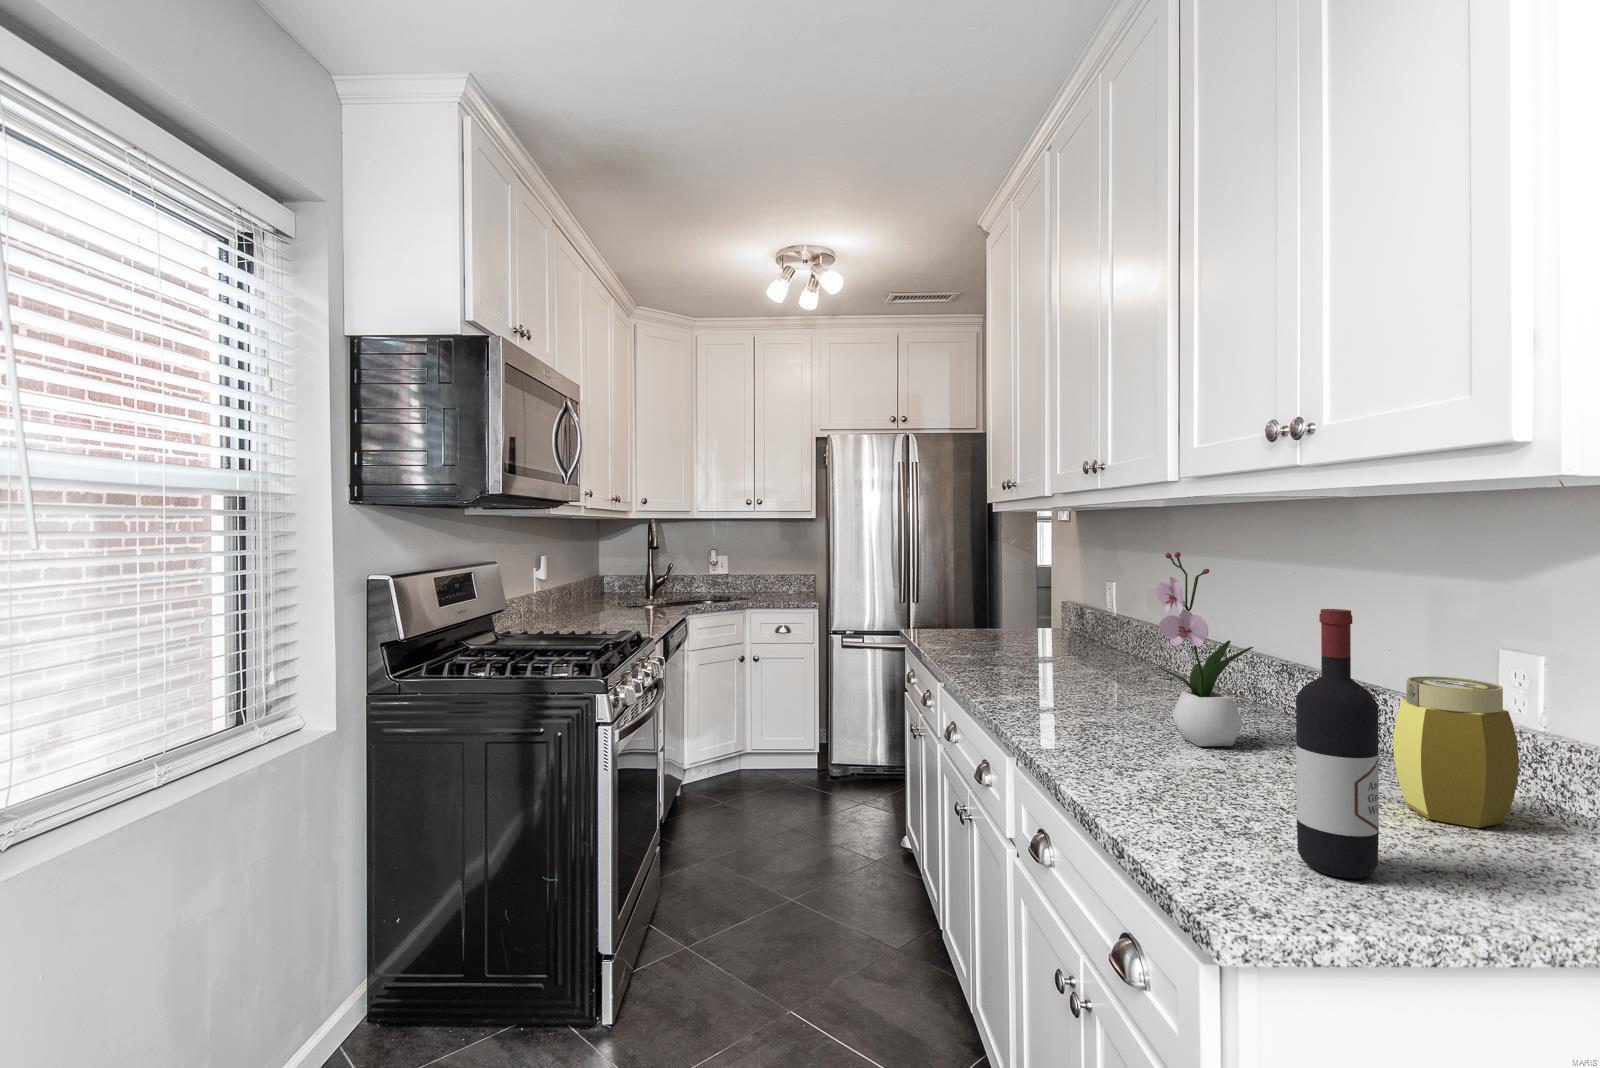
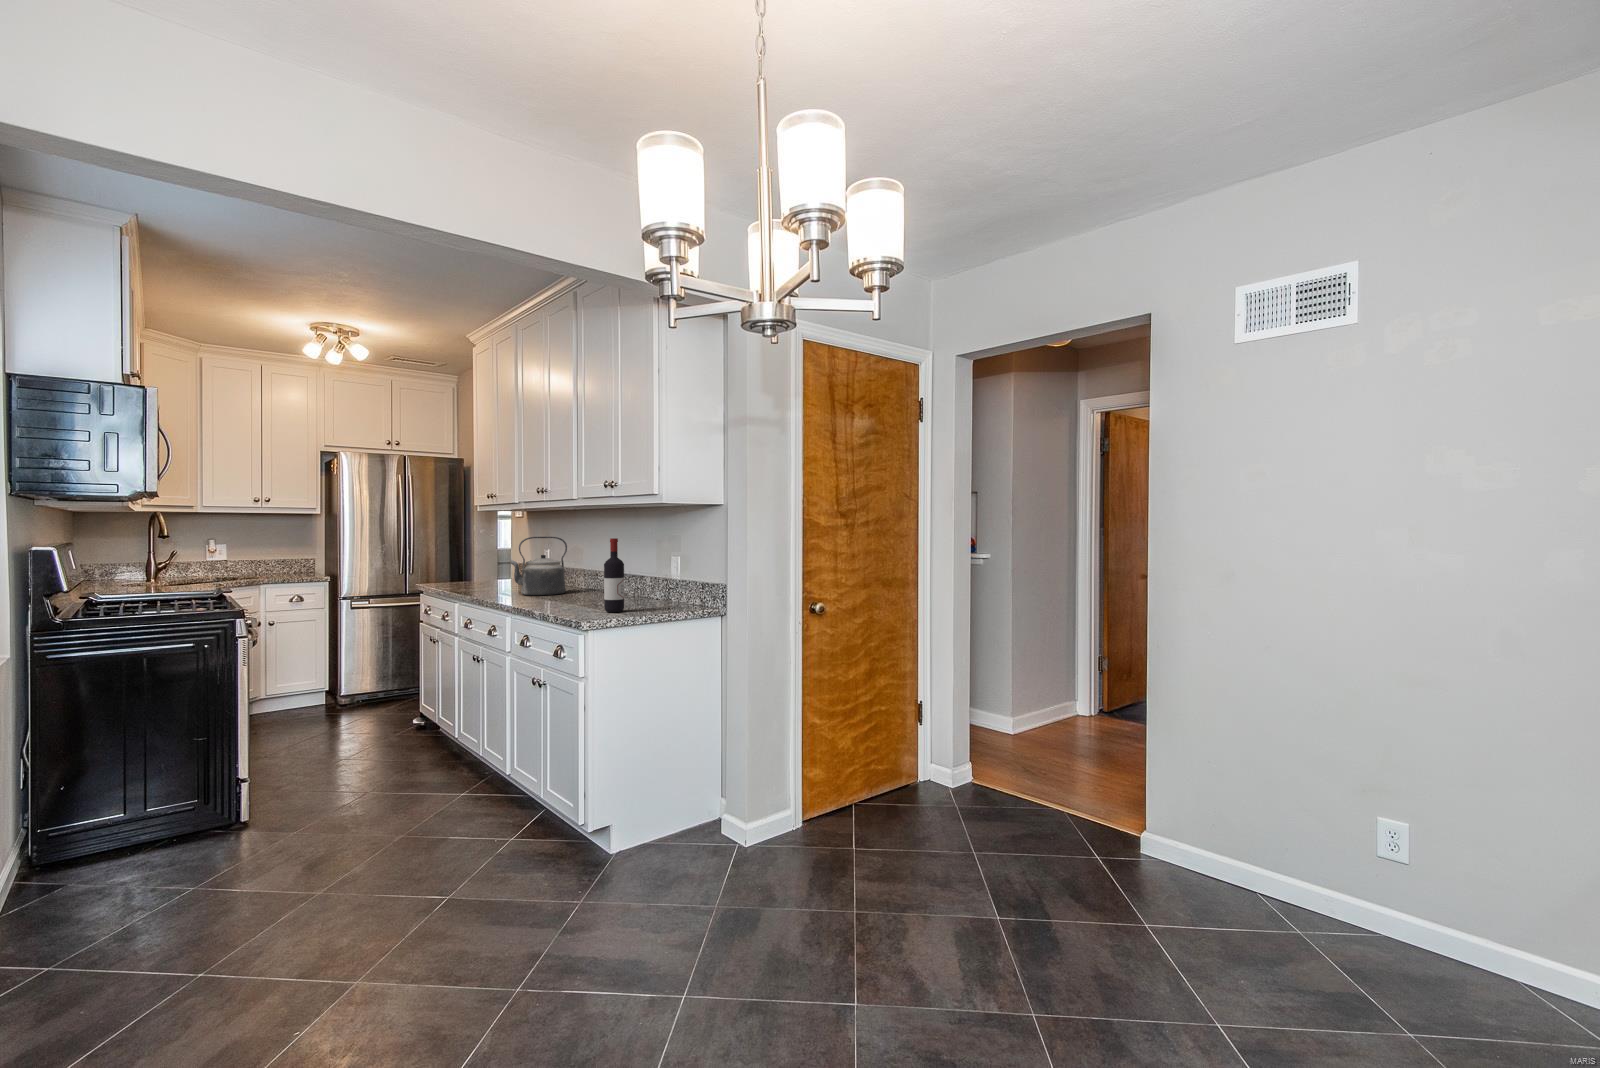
flower arrangement: present [1156,552,1253,746] -> none [567,527,602,601]
kettle: none [1030,567,1154,698] -> present [510,537,567,595]
jar: present [1393,676,1519,828] -> none [638,563,667,605]

